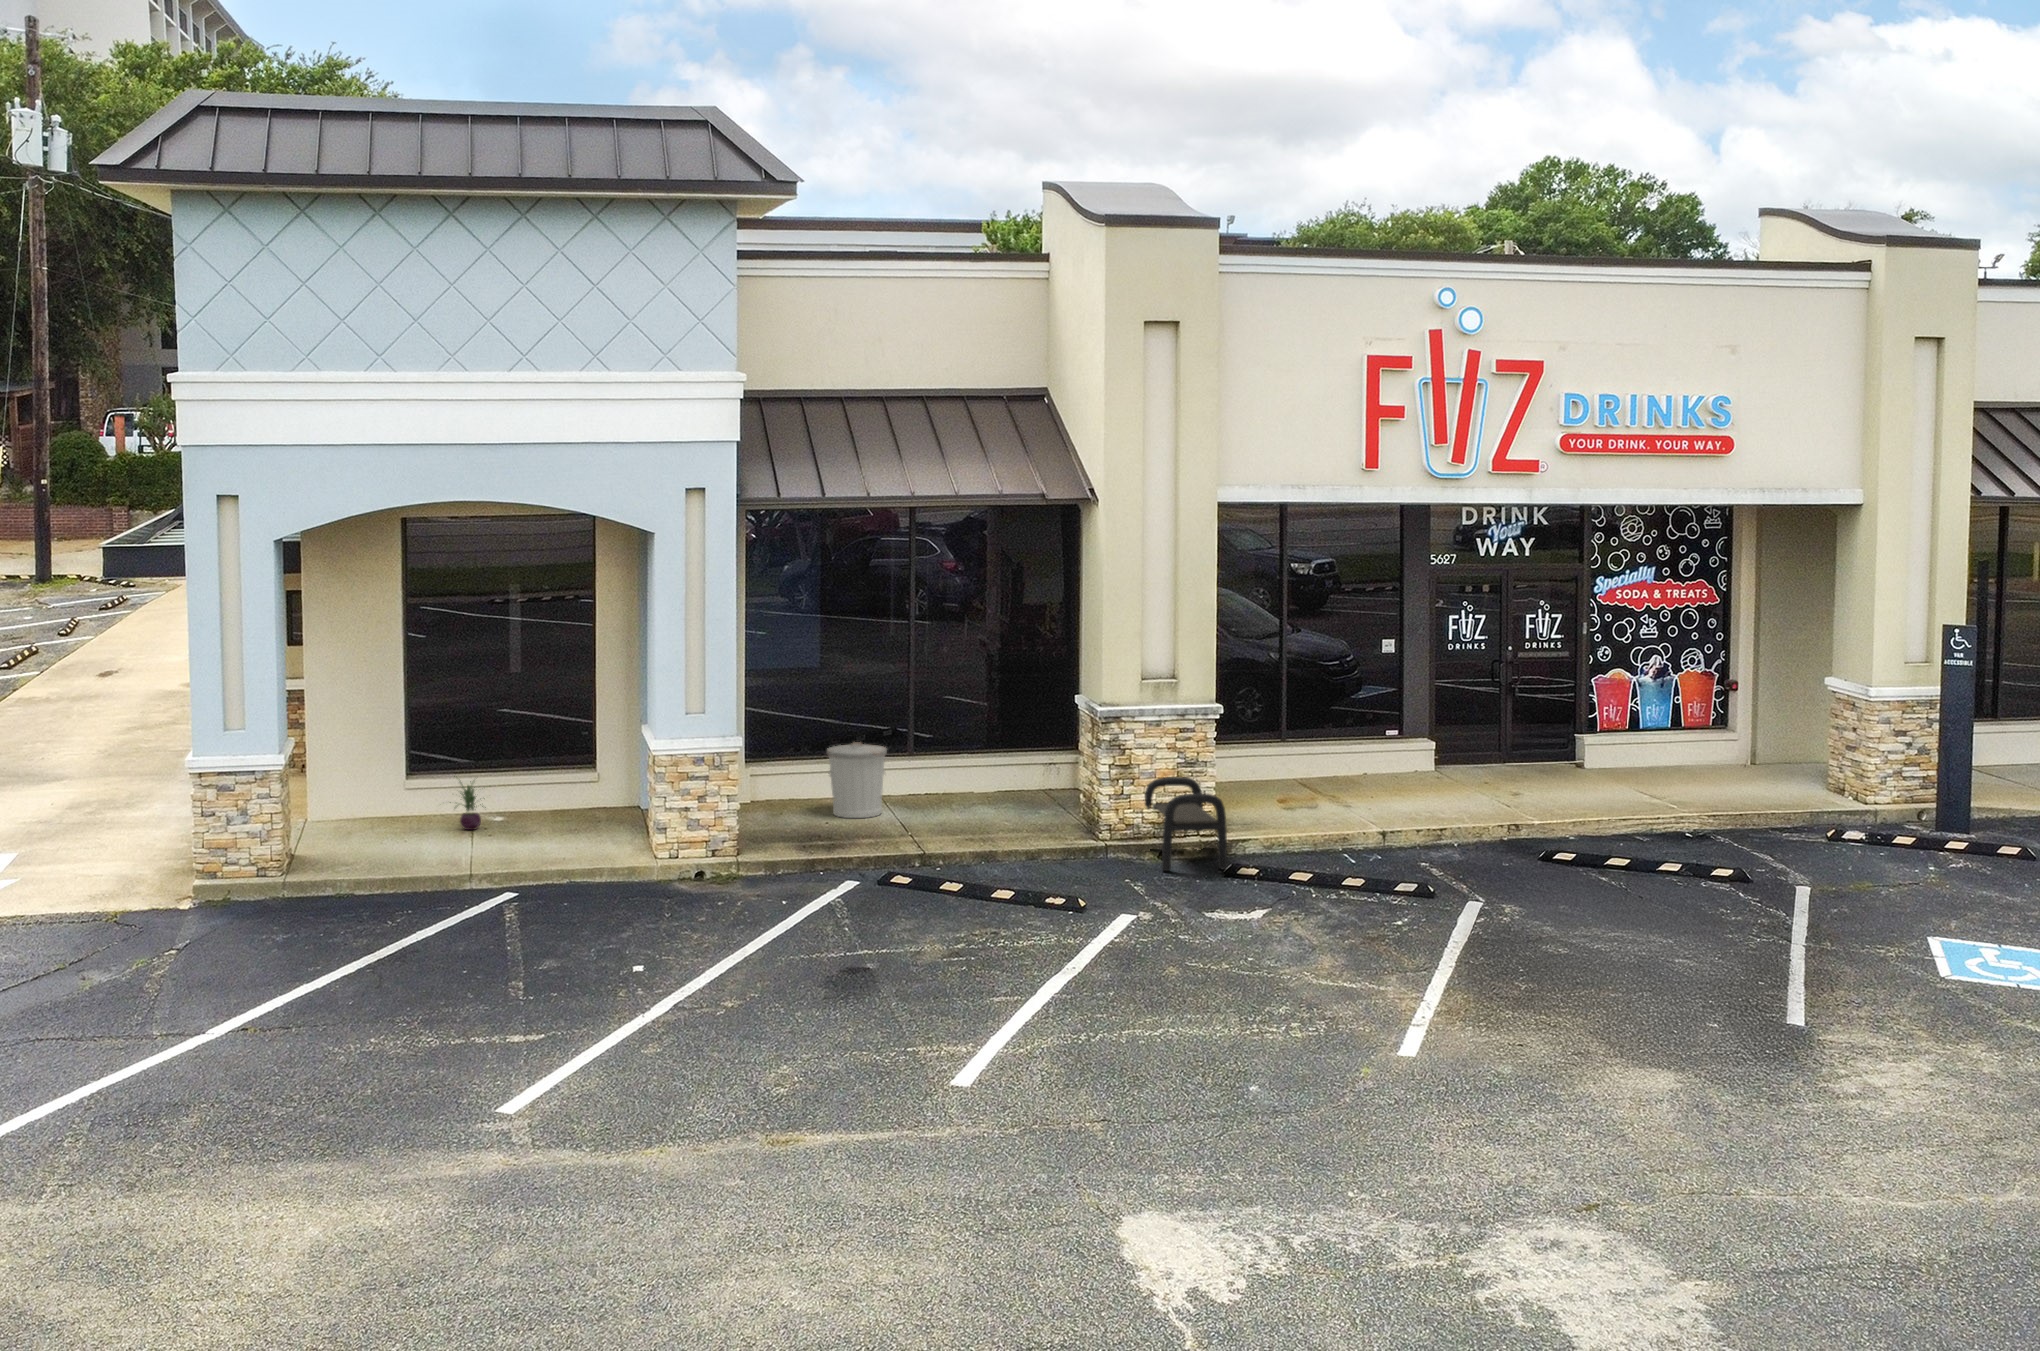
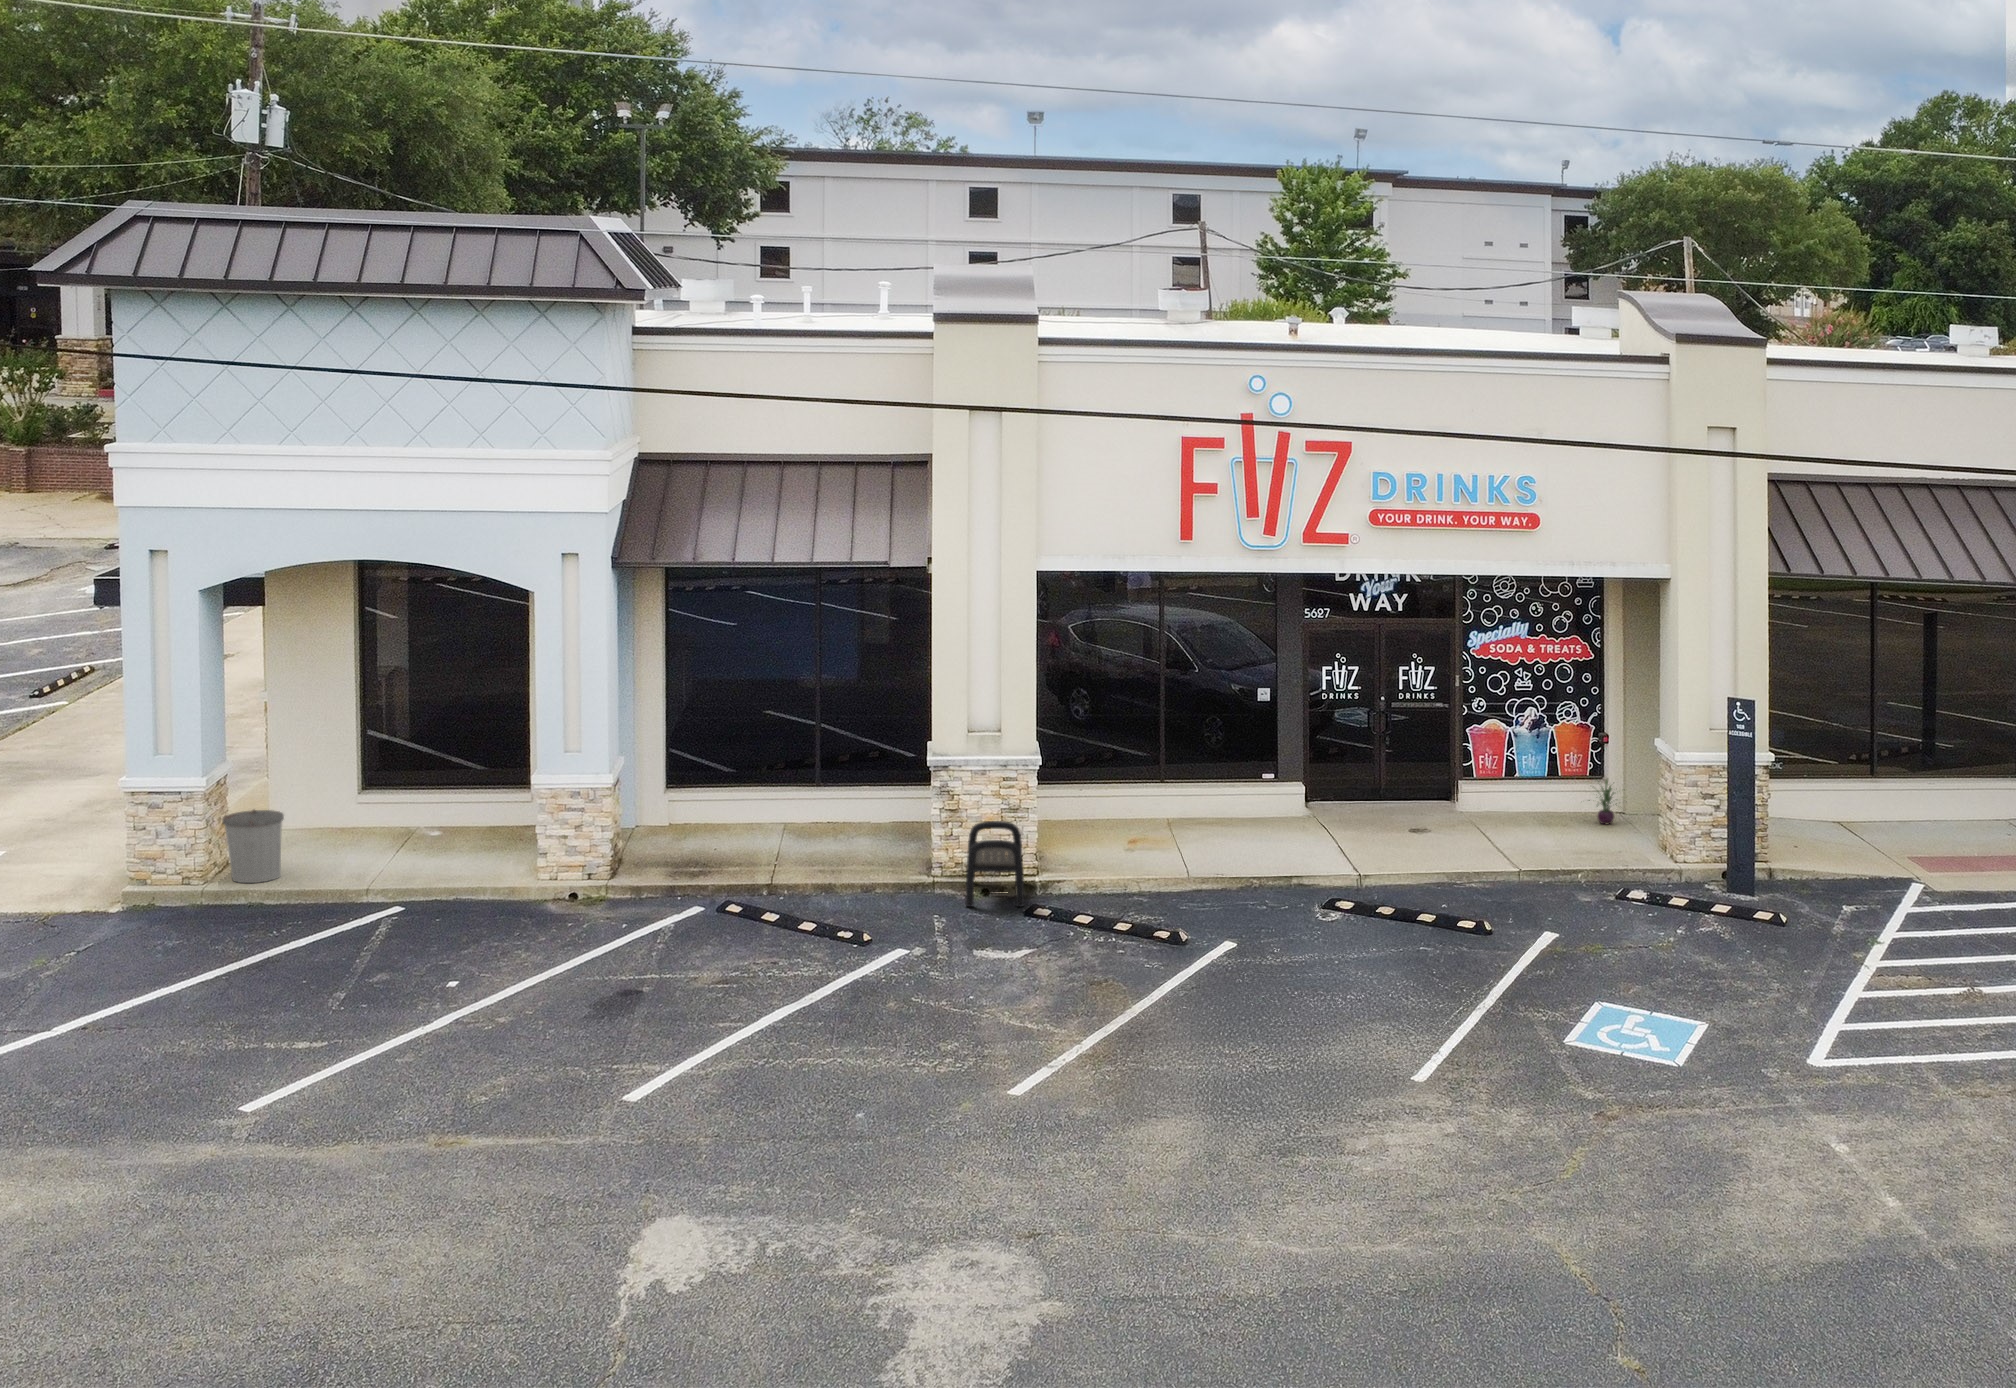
trash can: present [827,742,887,818] -> present [222,810,284,883]
decorative plant: present [450,776,486,830] -> present [1588,779,1614,824]

